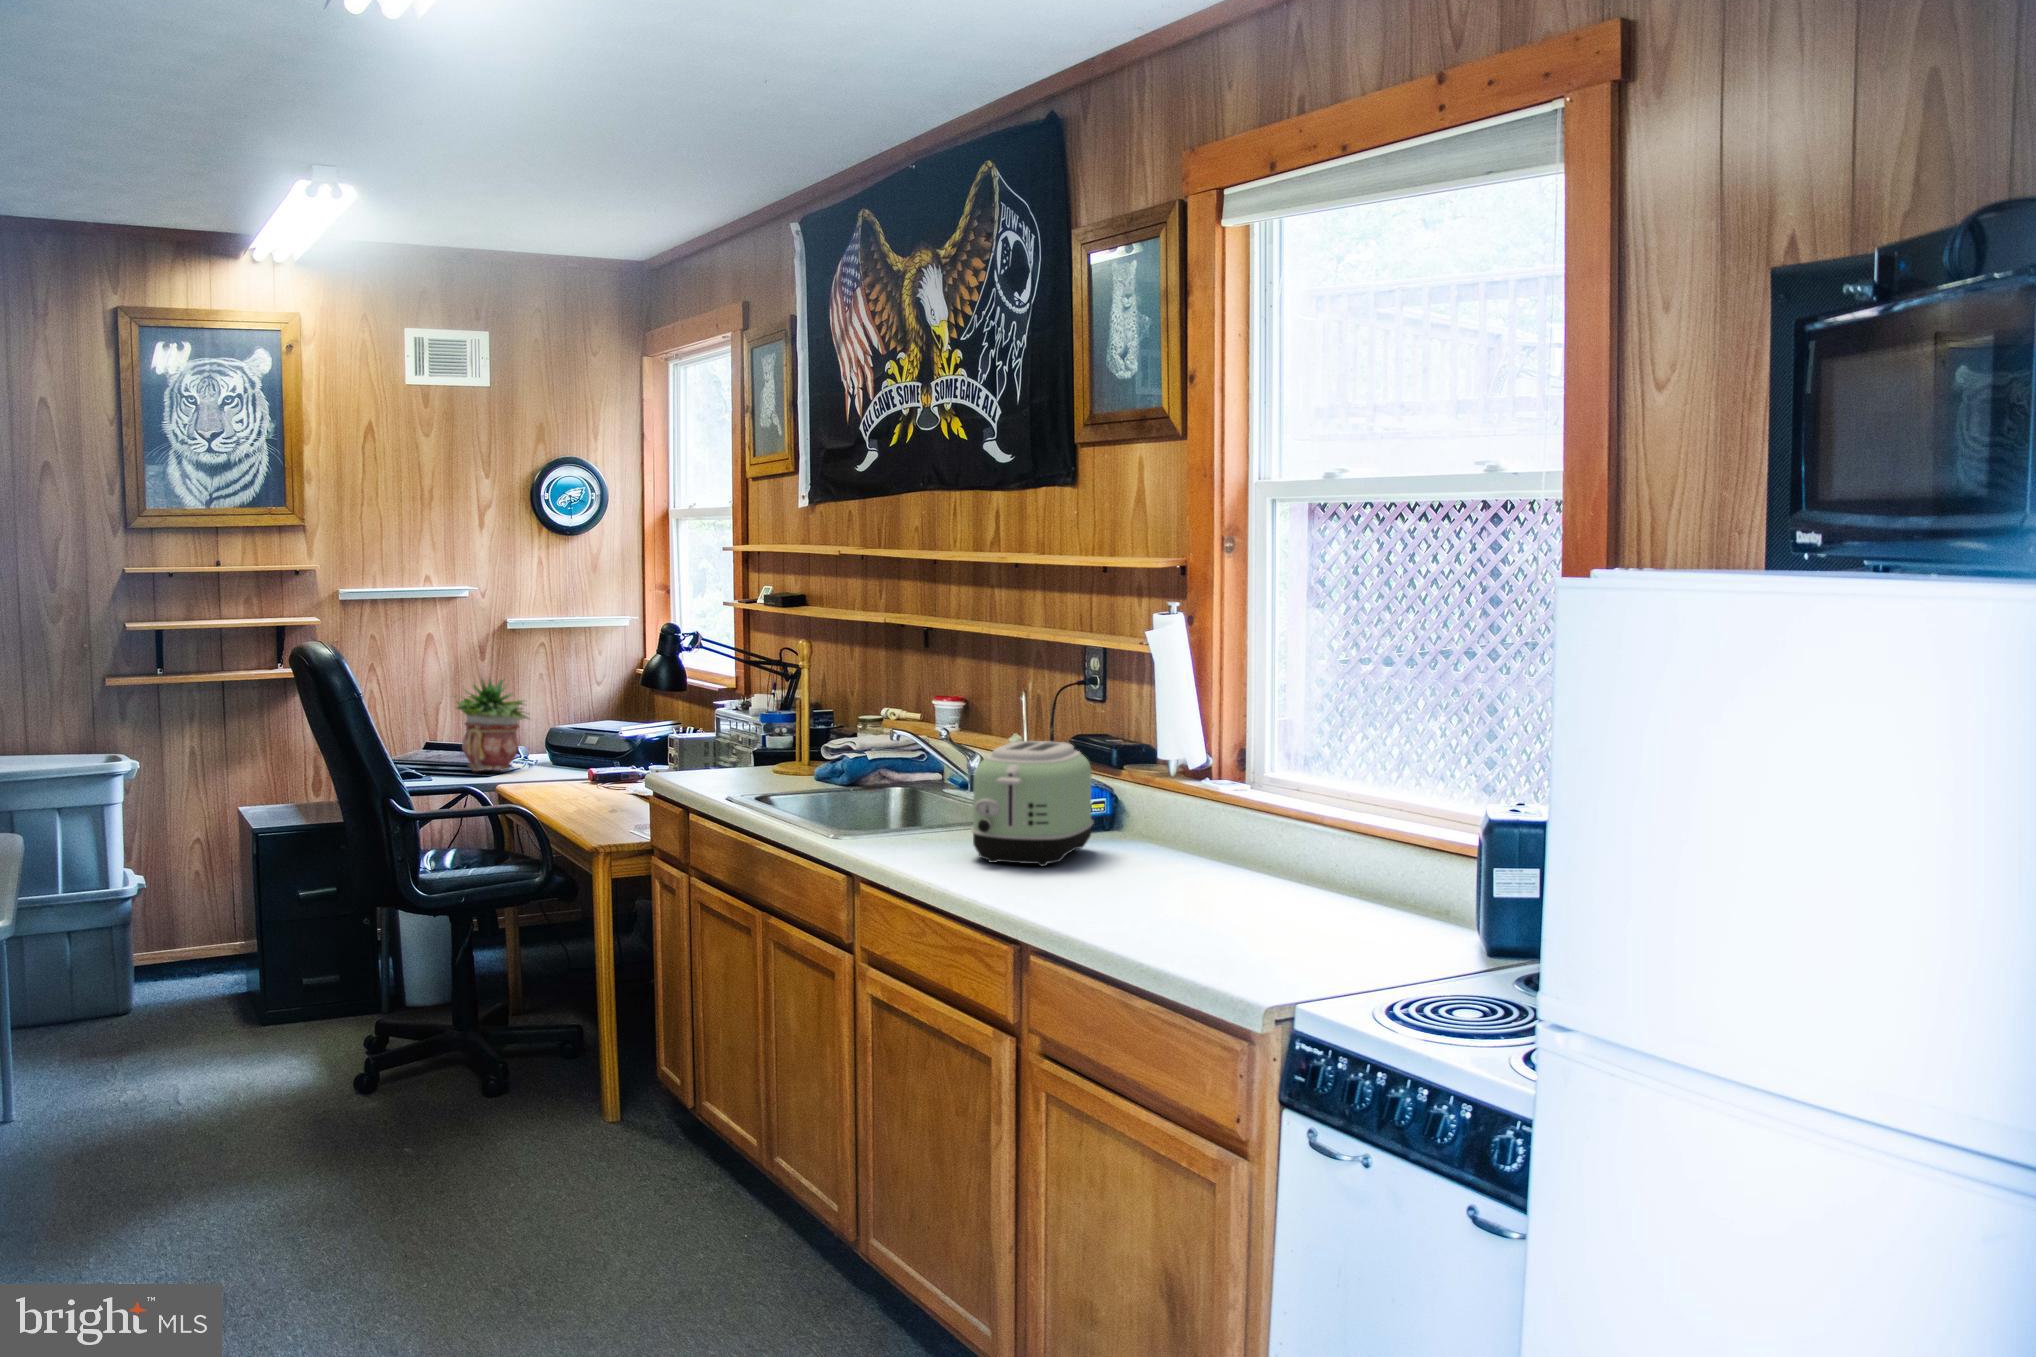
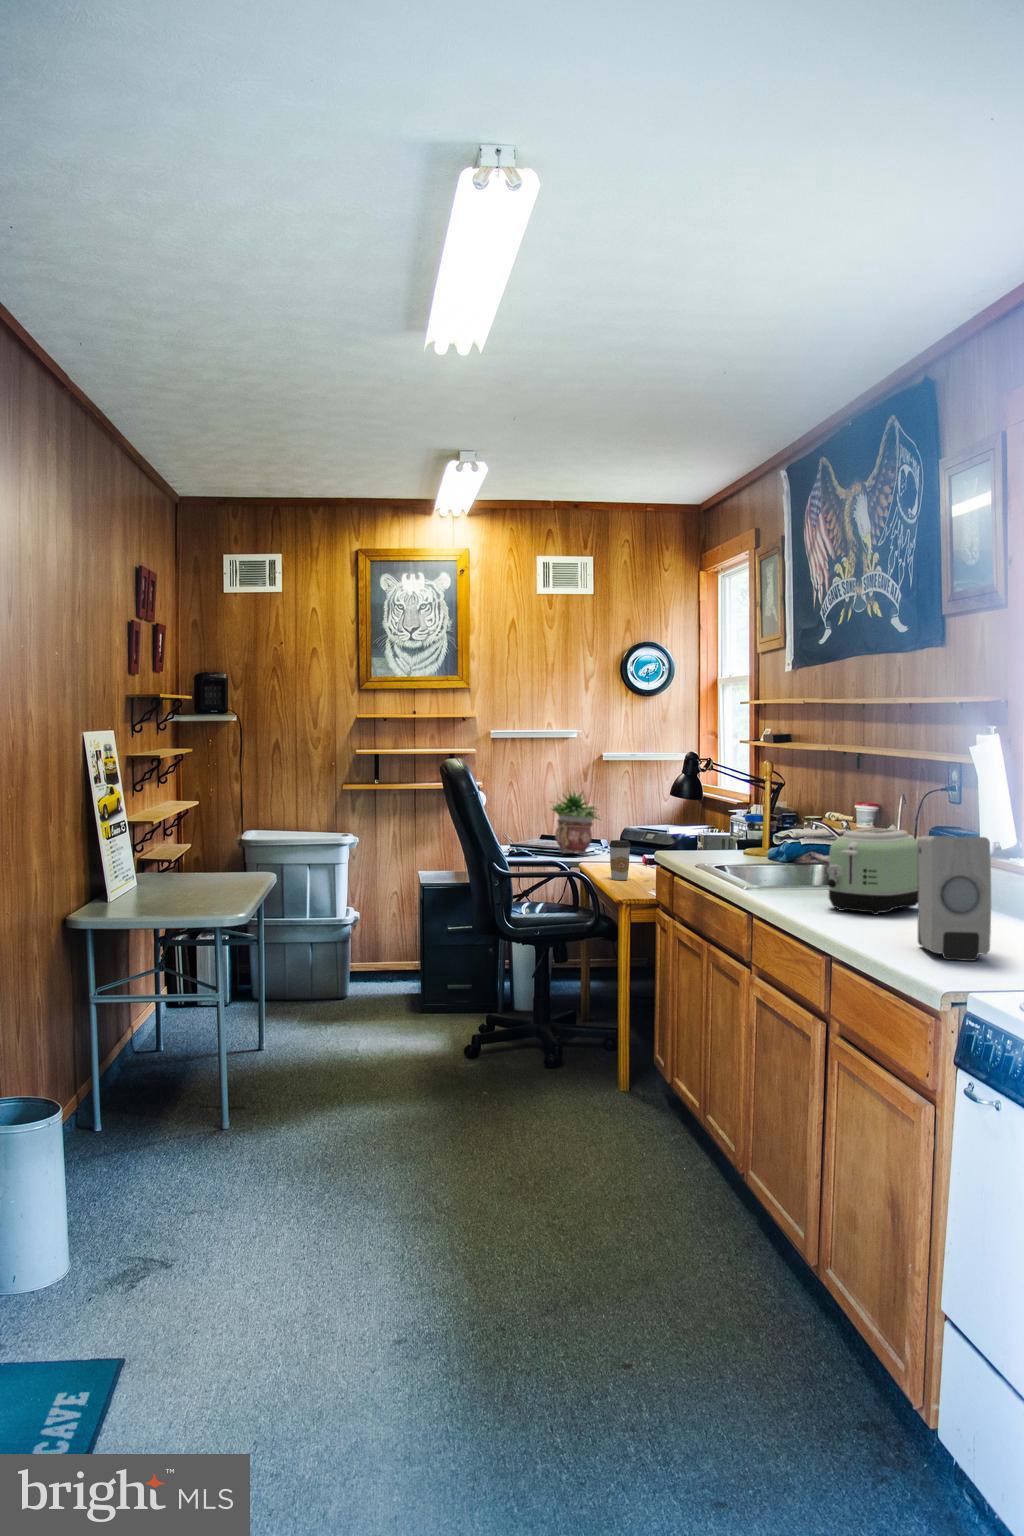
coffee cup: none [566,753,598,812] -> present [609,840,630,880]
soap dispenser: none [1149,762,1269,944] -> present [918,836,991,961]

